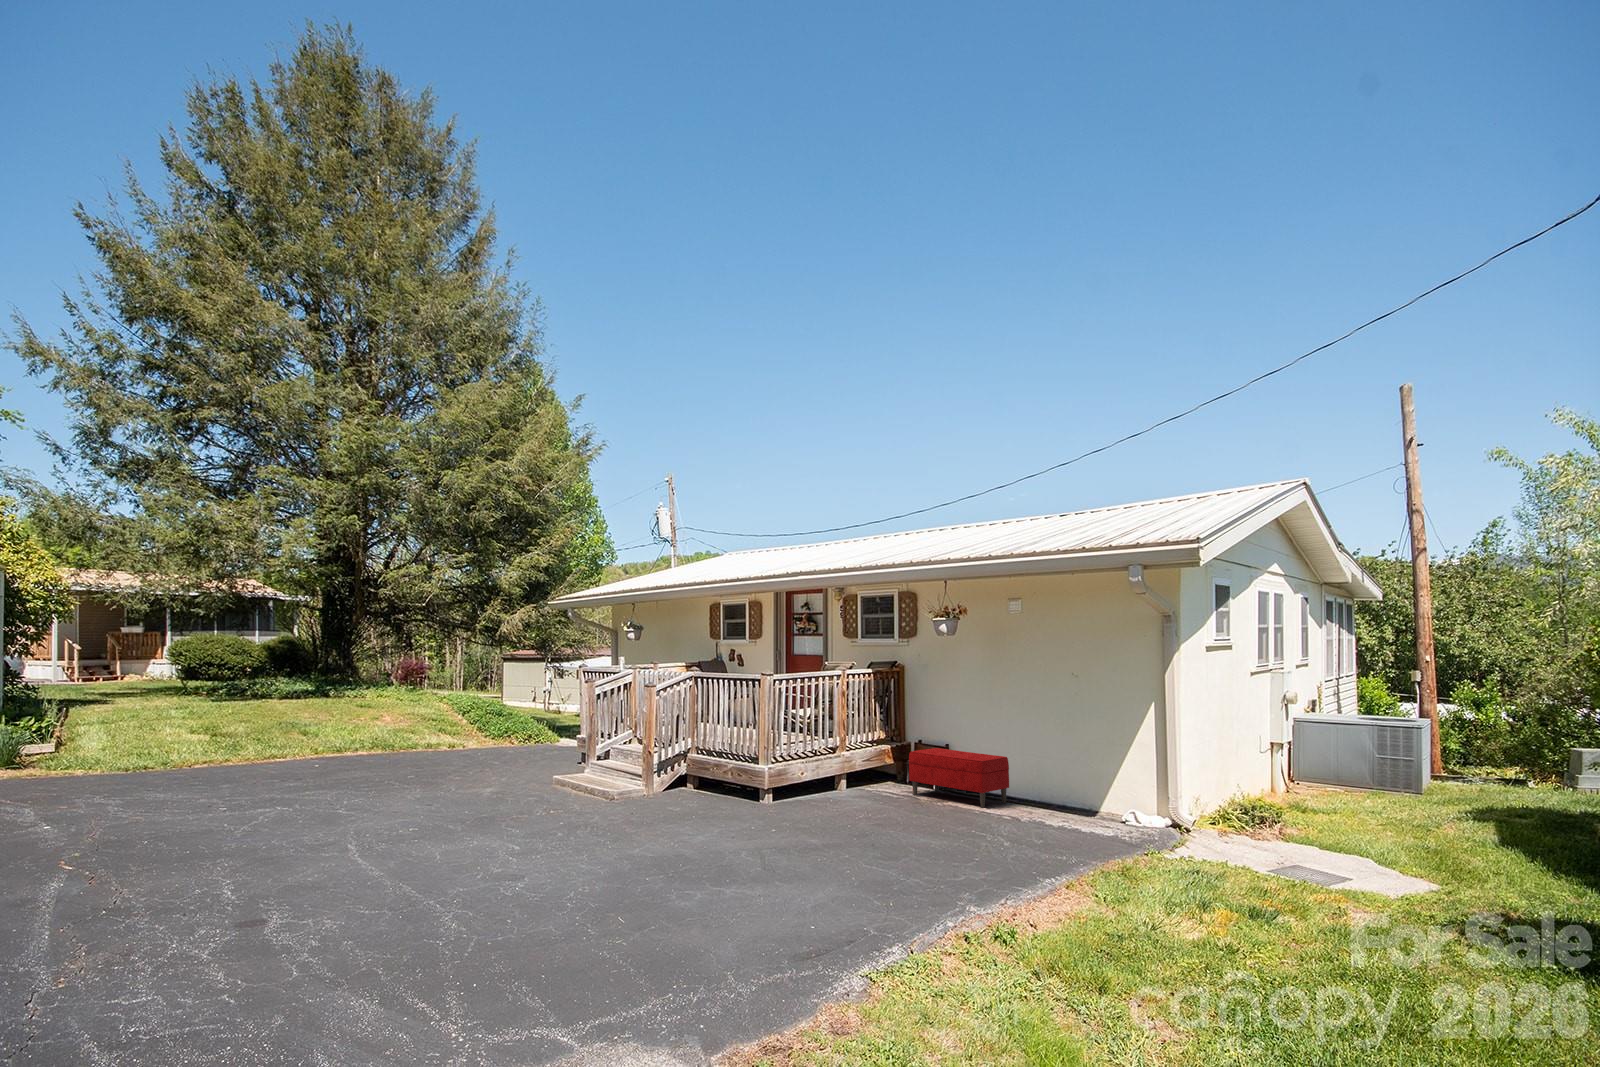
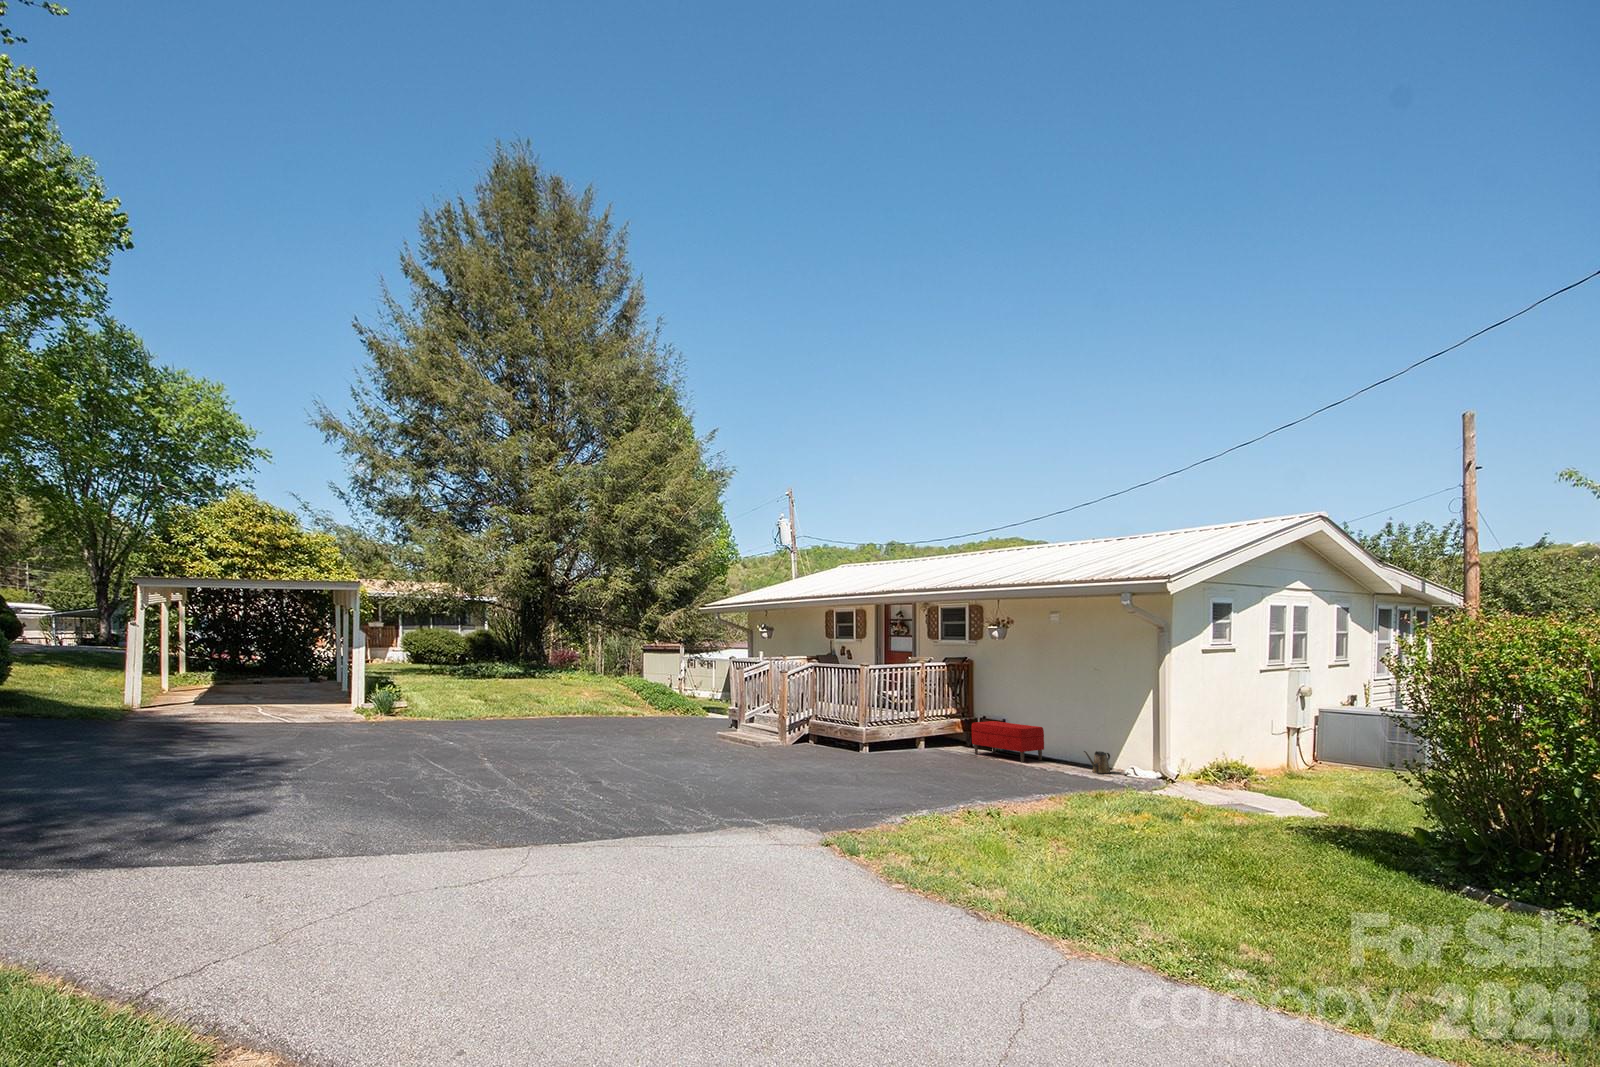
watering can: none [1077,793,1111,824] -> present [1084,751,1111,773]

